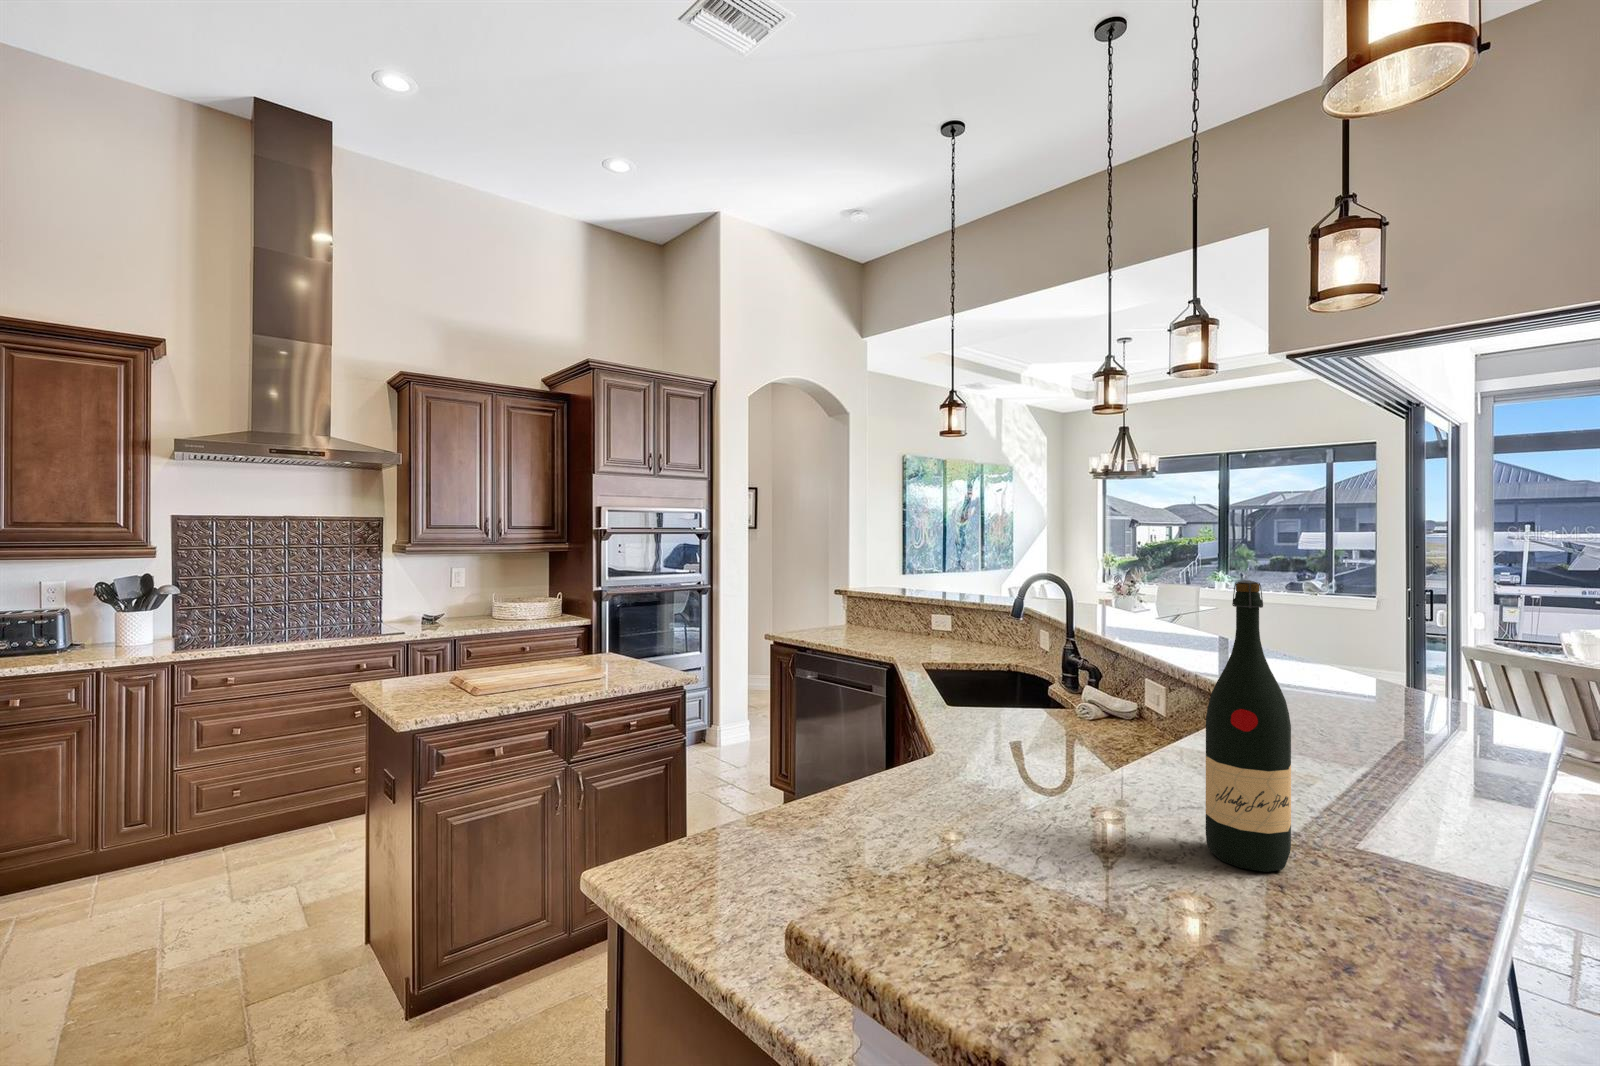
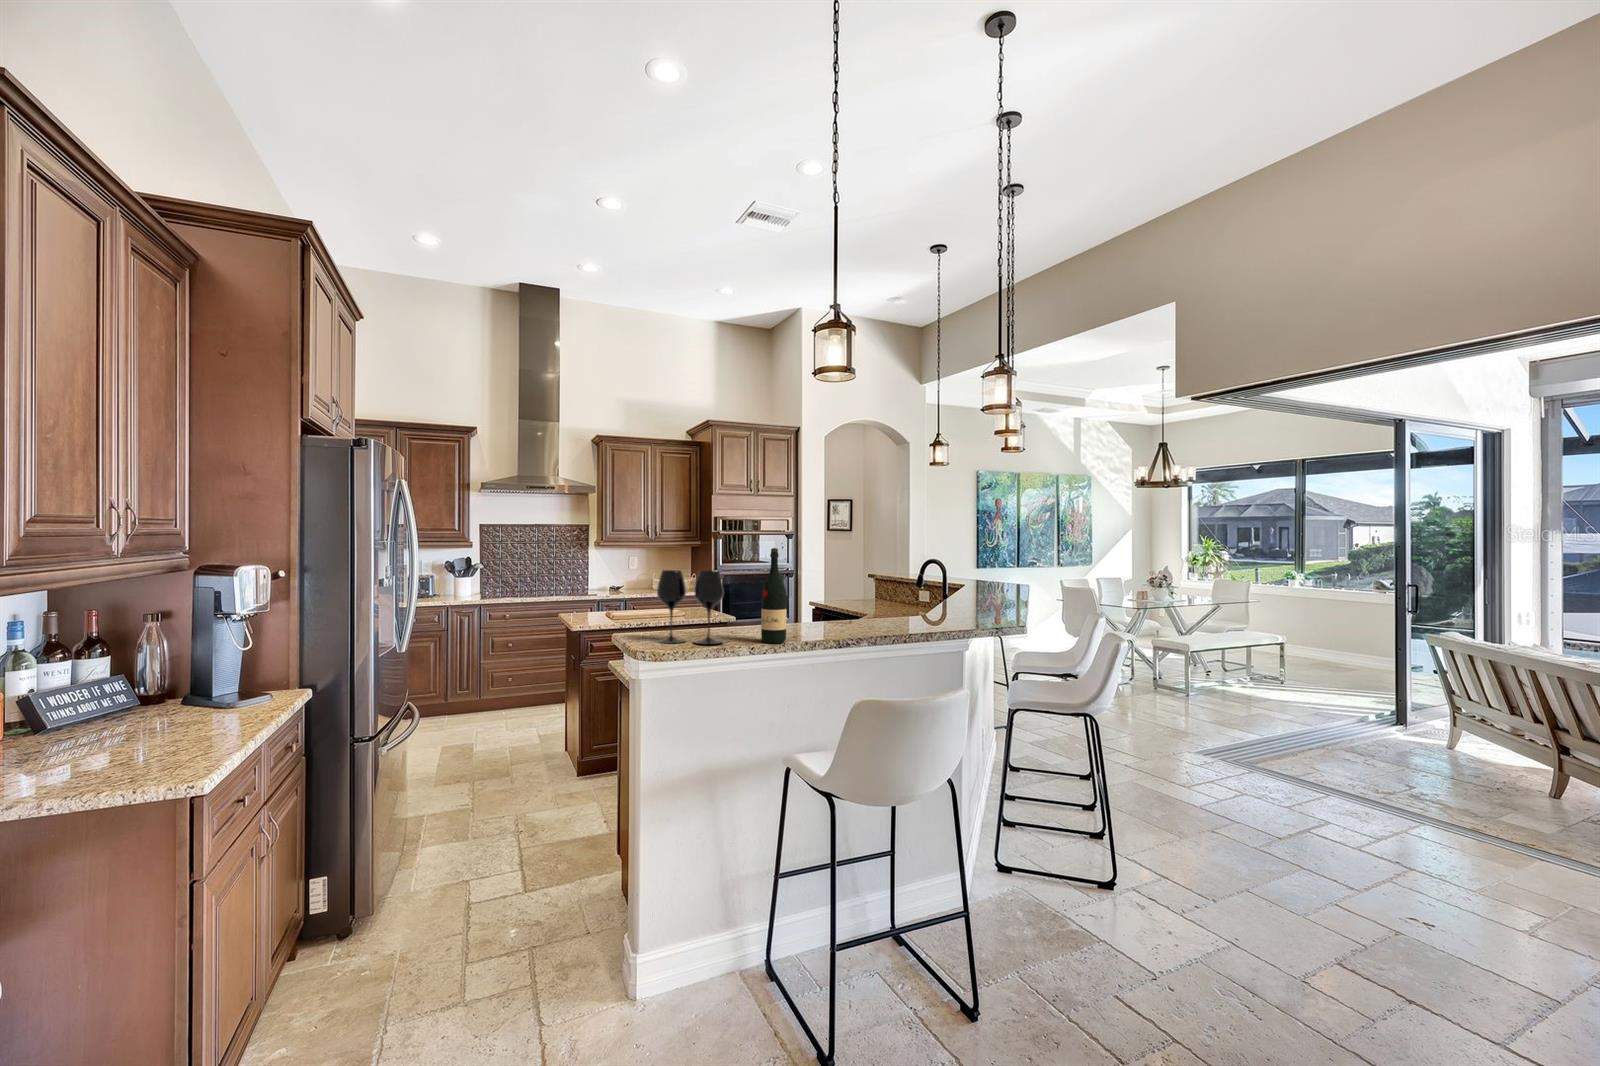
wine glass: none [964,659,1199,945] -> present [657,570,724,644]

